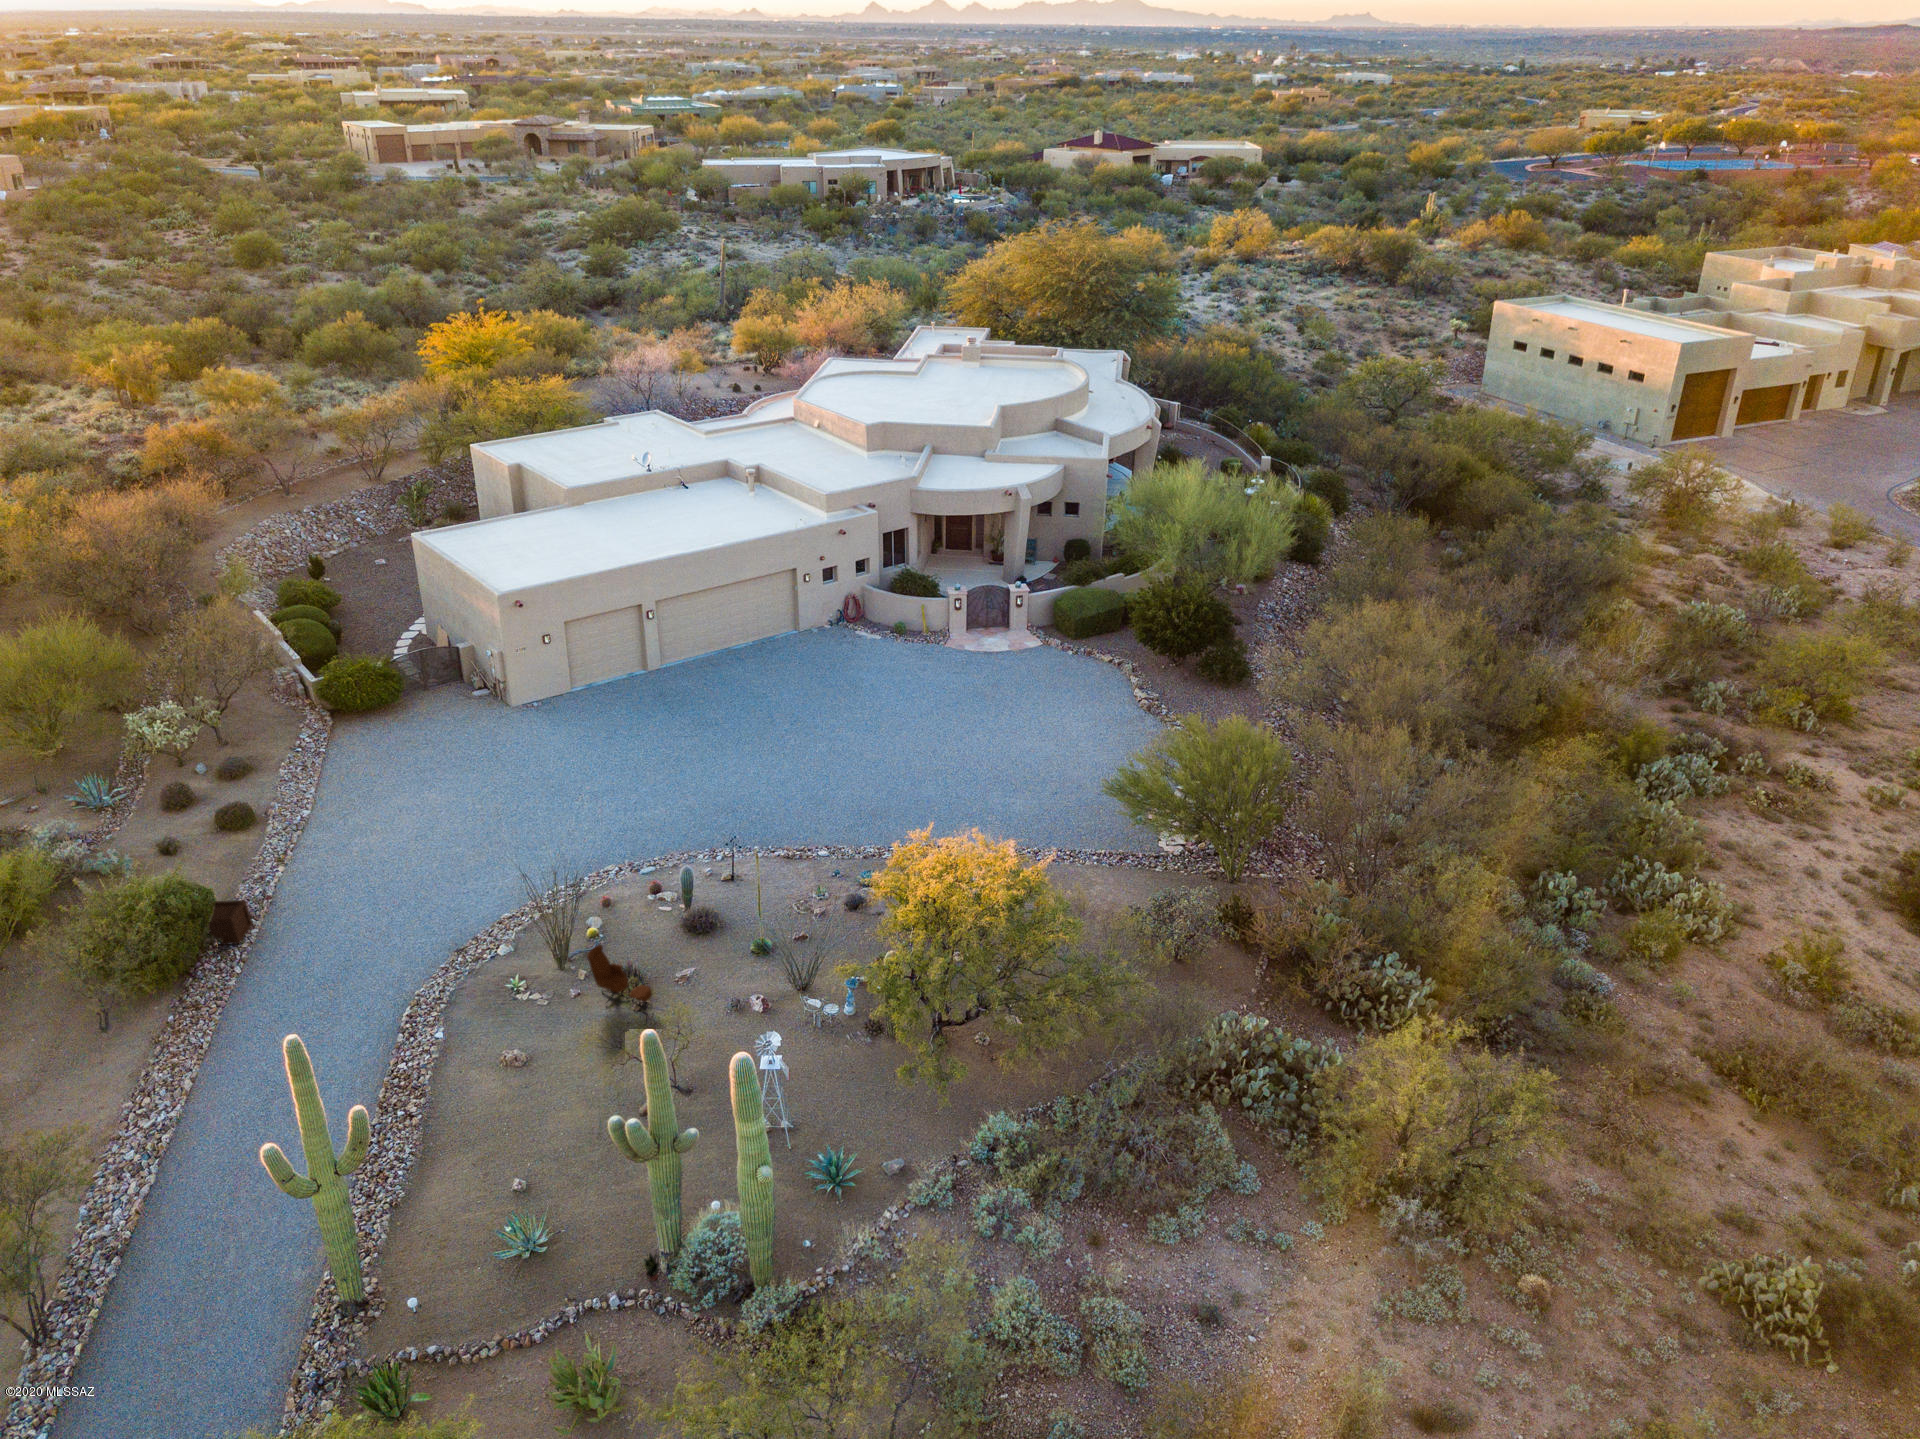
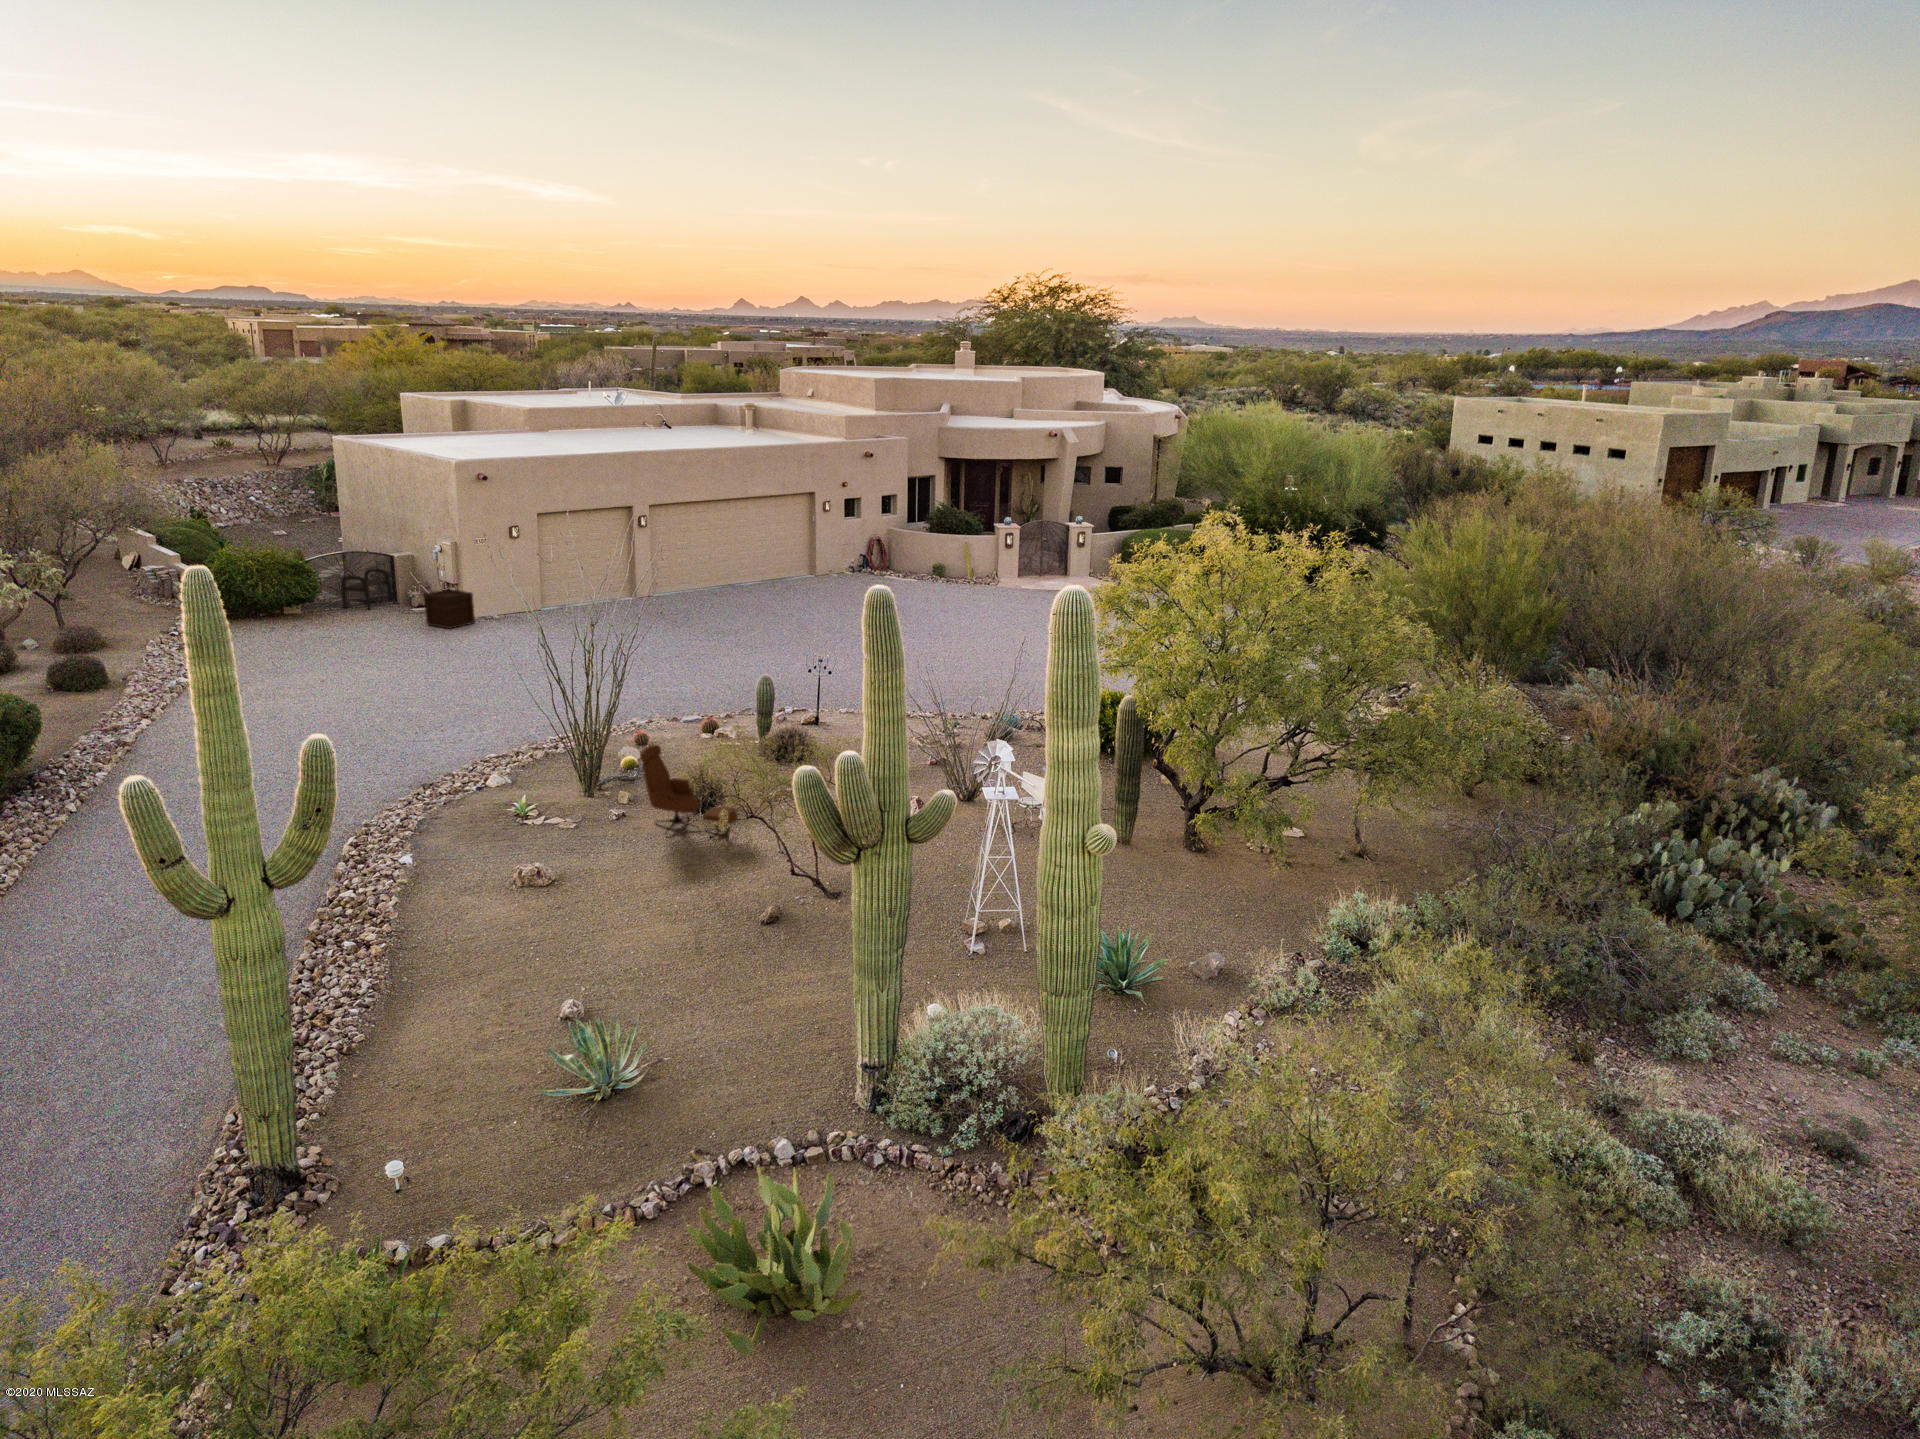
bench: none [418,662,459,700] -> present [341,568,393,609]
wooden crate: present [209,900,253,945] -> present [424,589,475,629]
potted plant: present [643,1254,659,1281] -> none [824,1062,873,1125]

